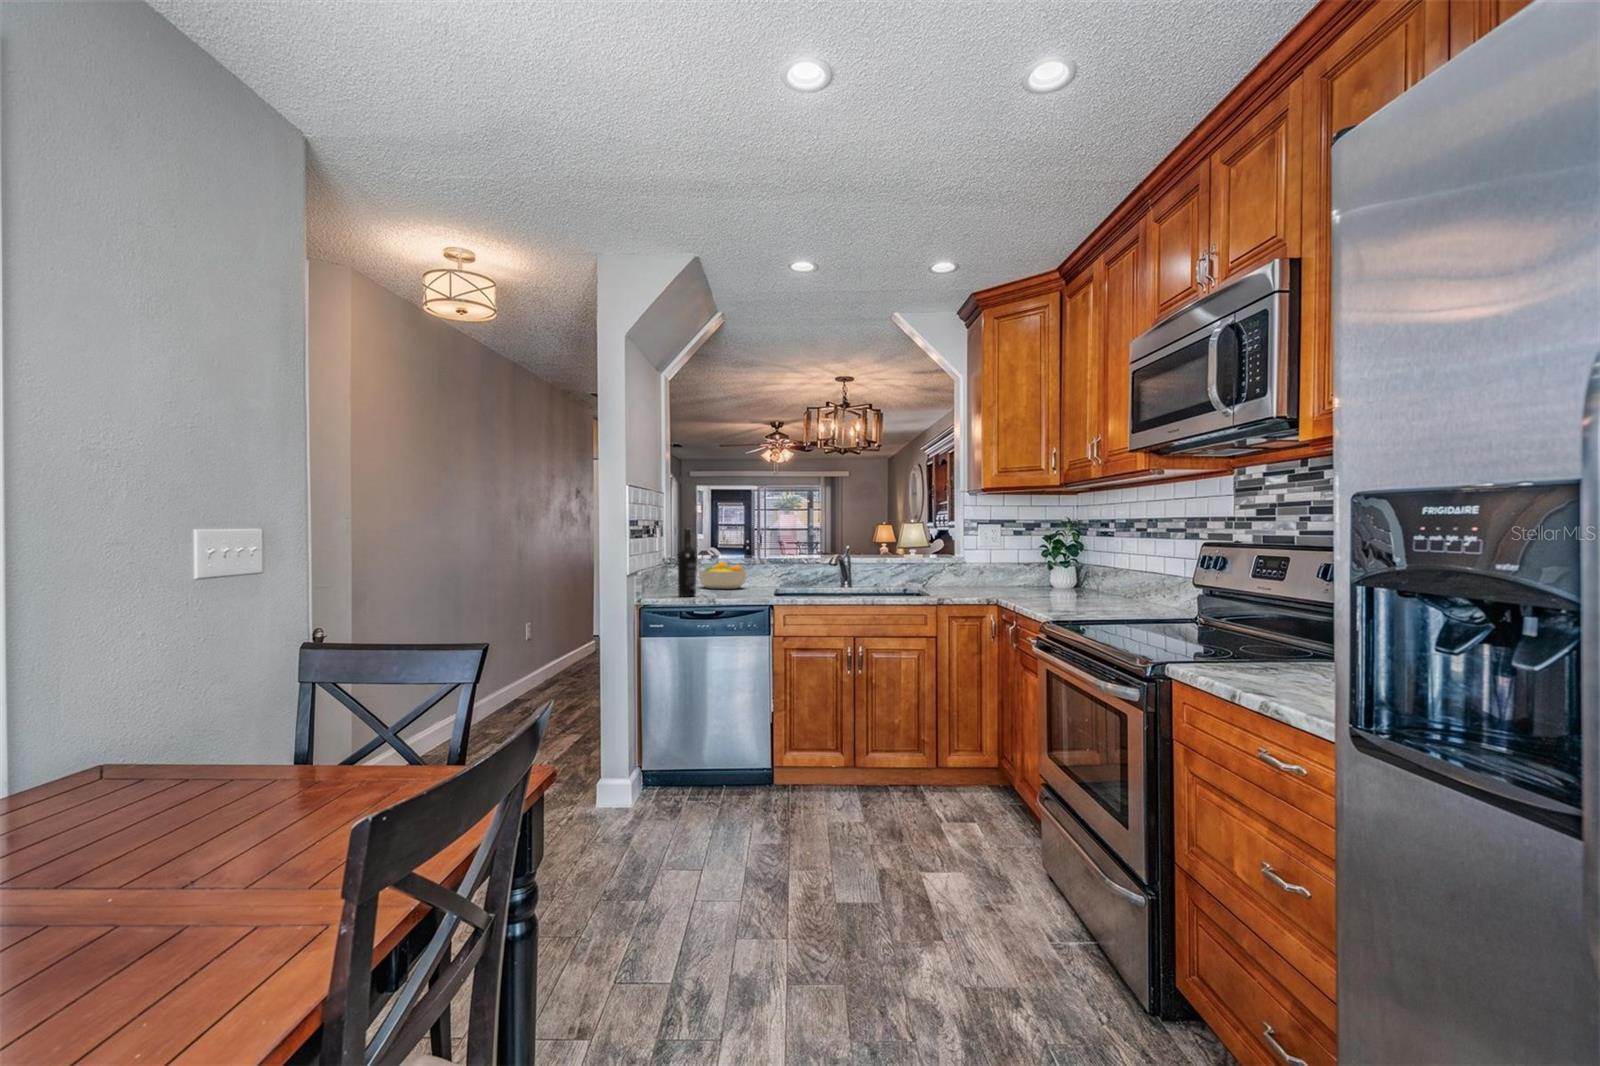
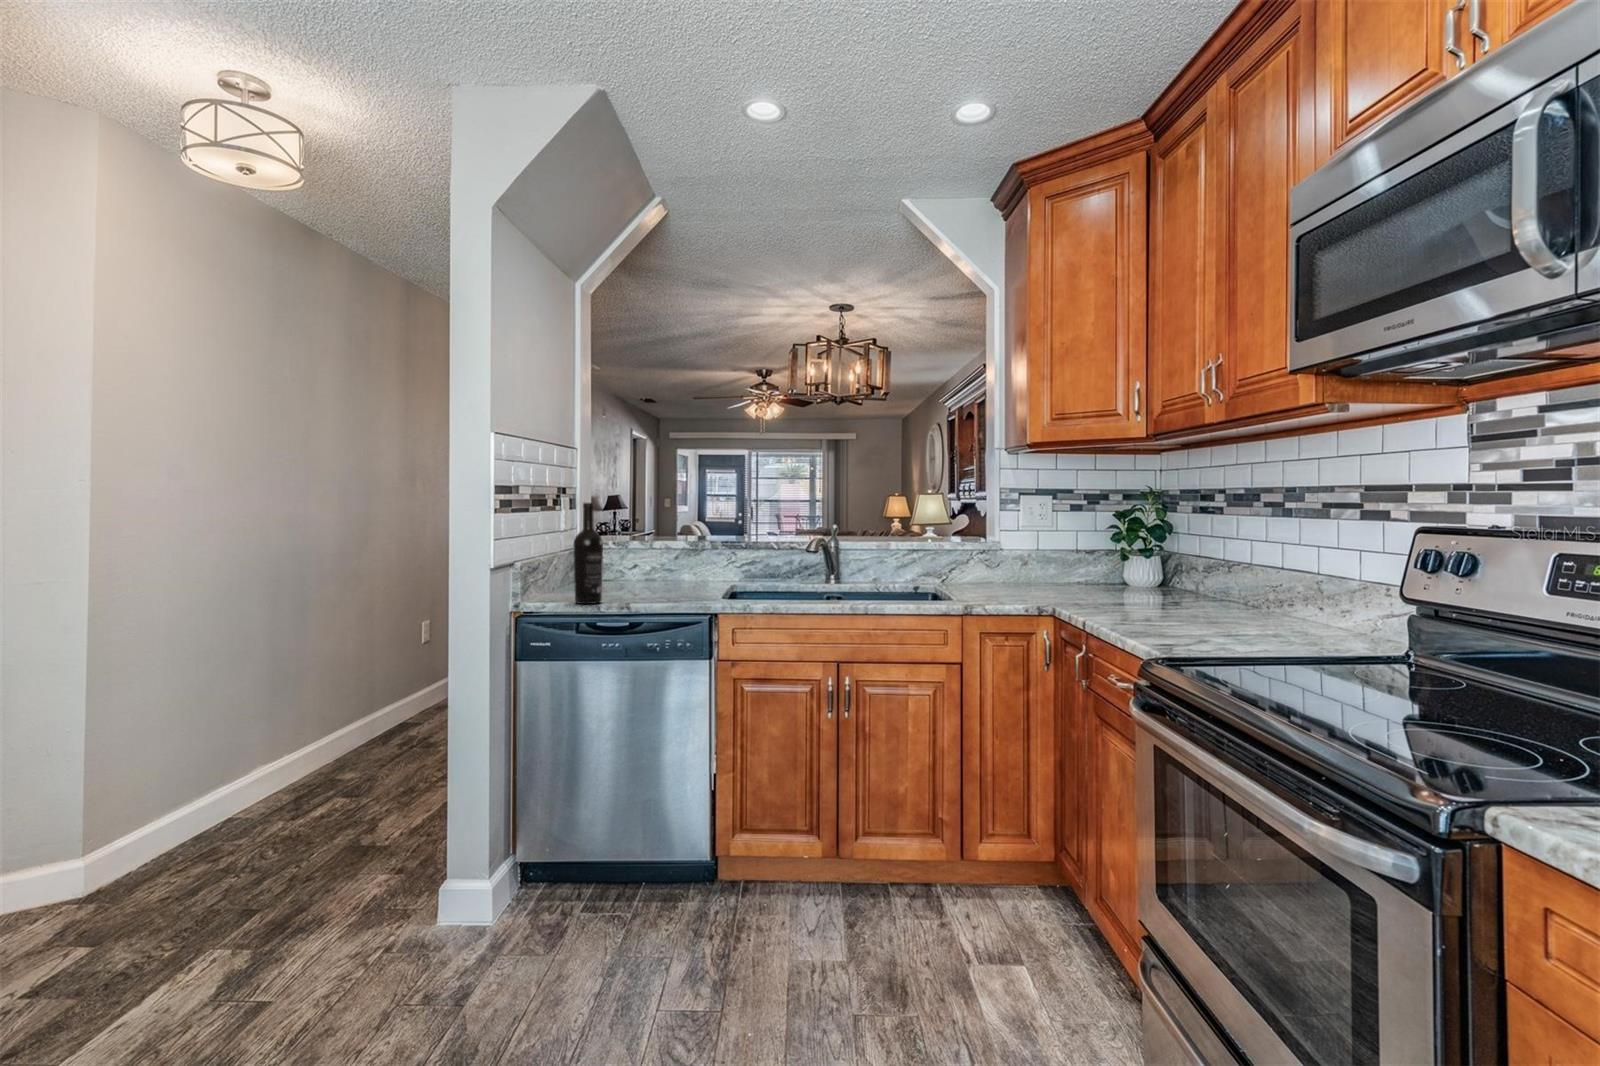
fruit bowl: present [699,562,747,589] -> none [623,549,693,589]

